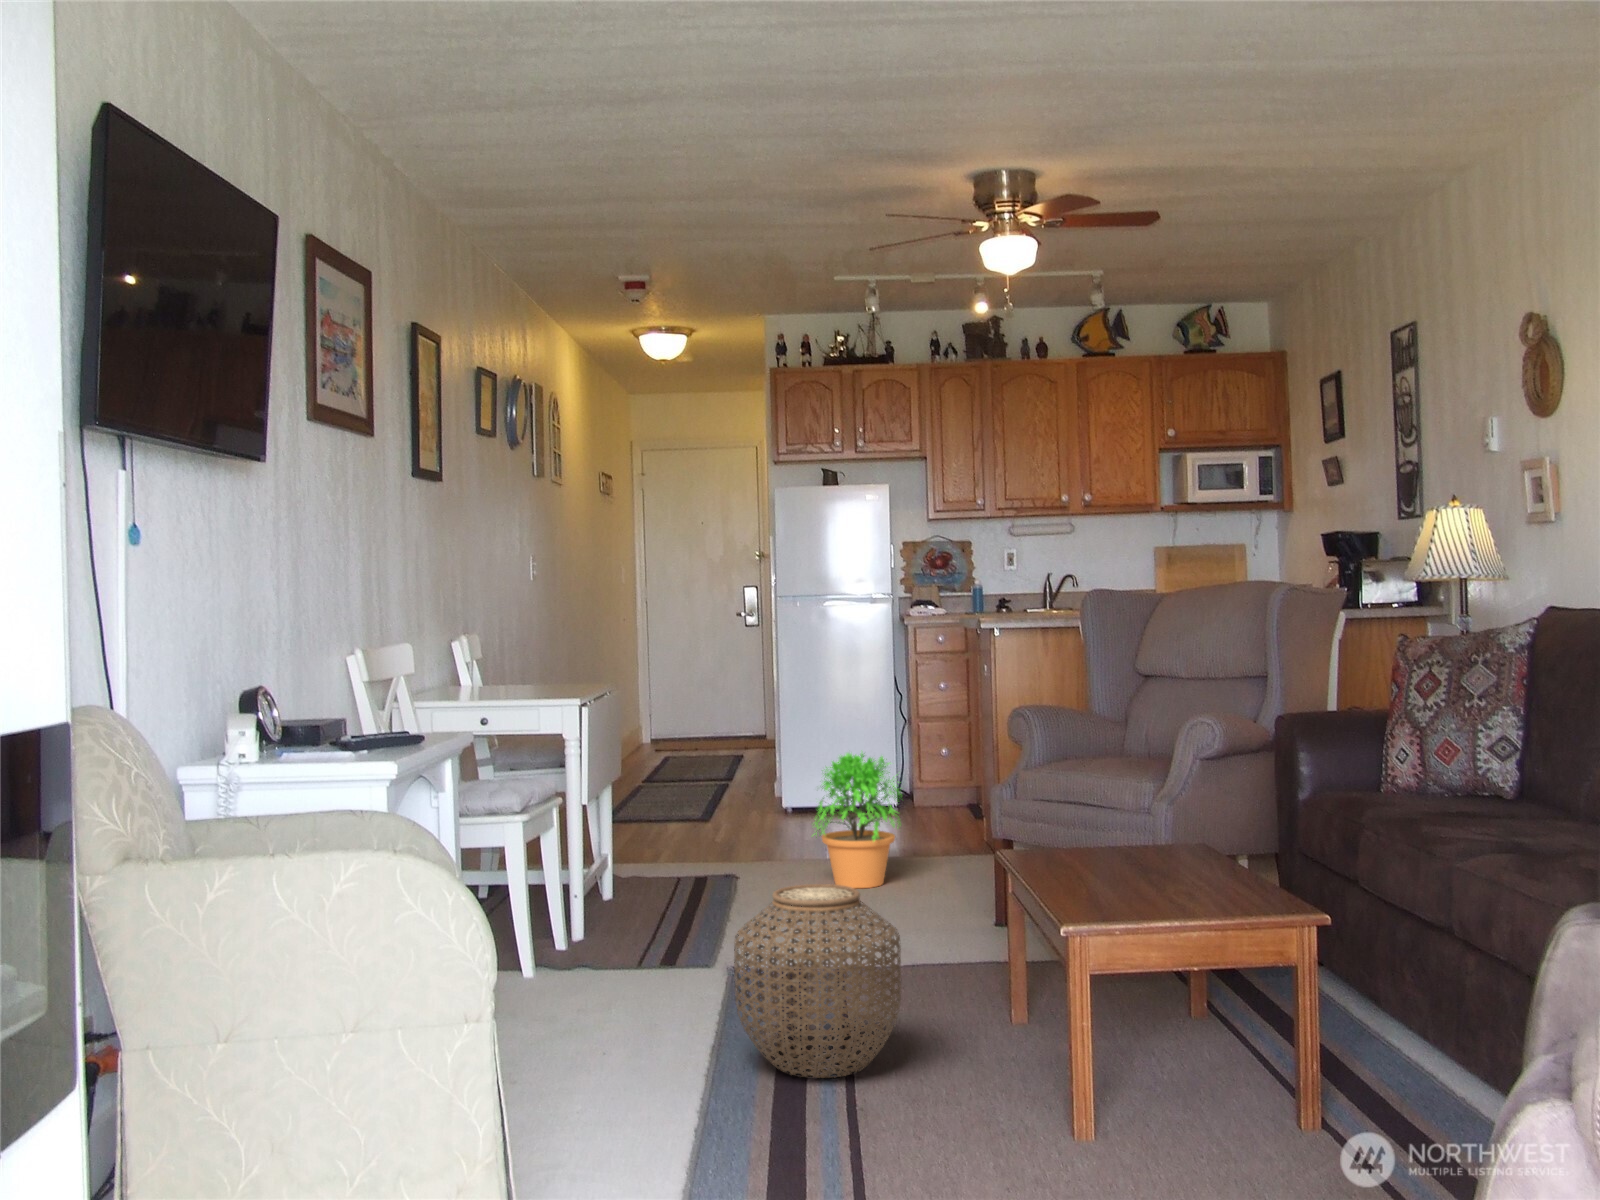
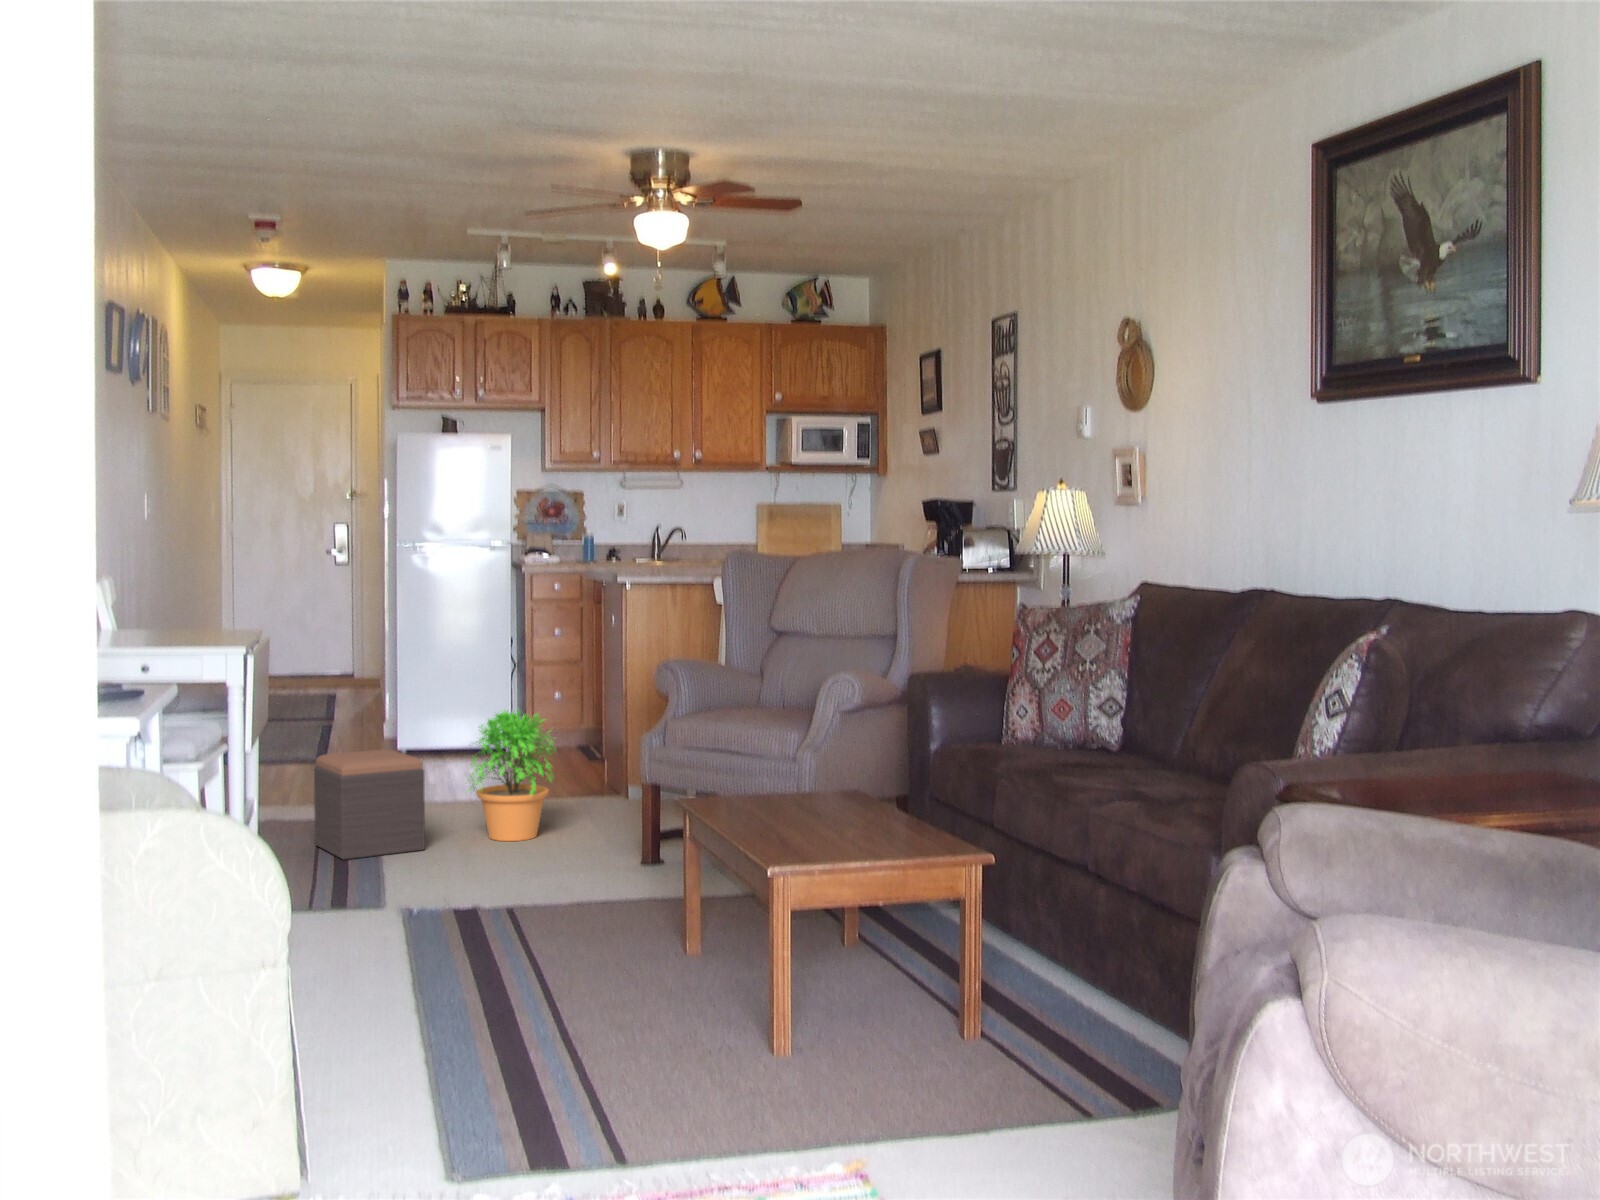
footstool: none [664,791,767,900] -> present [314,749,425,860]
woven basket: present [734,884,901,1078] -> none [464,844,620,1023]

